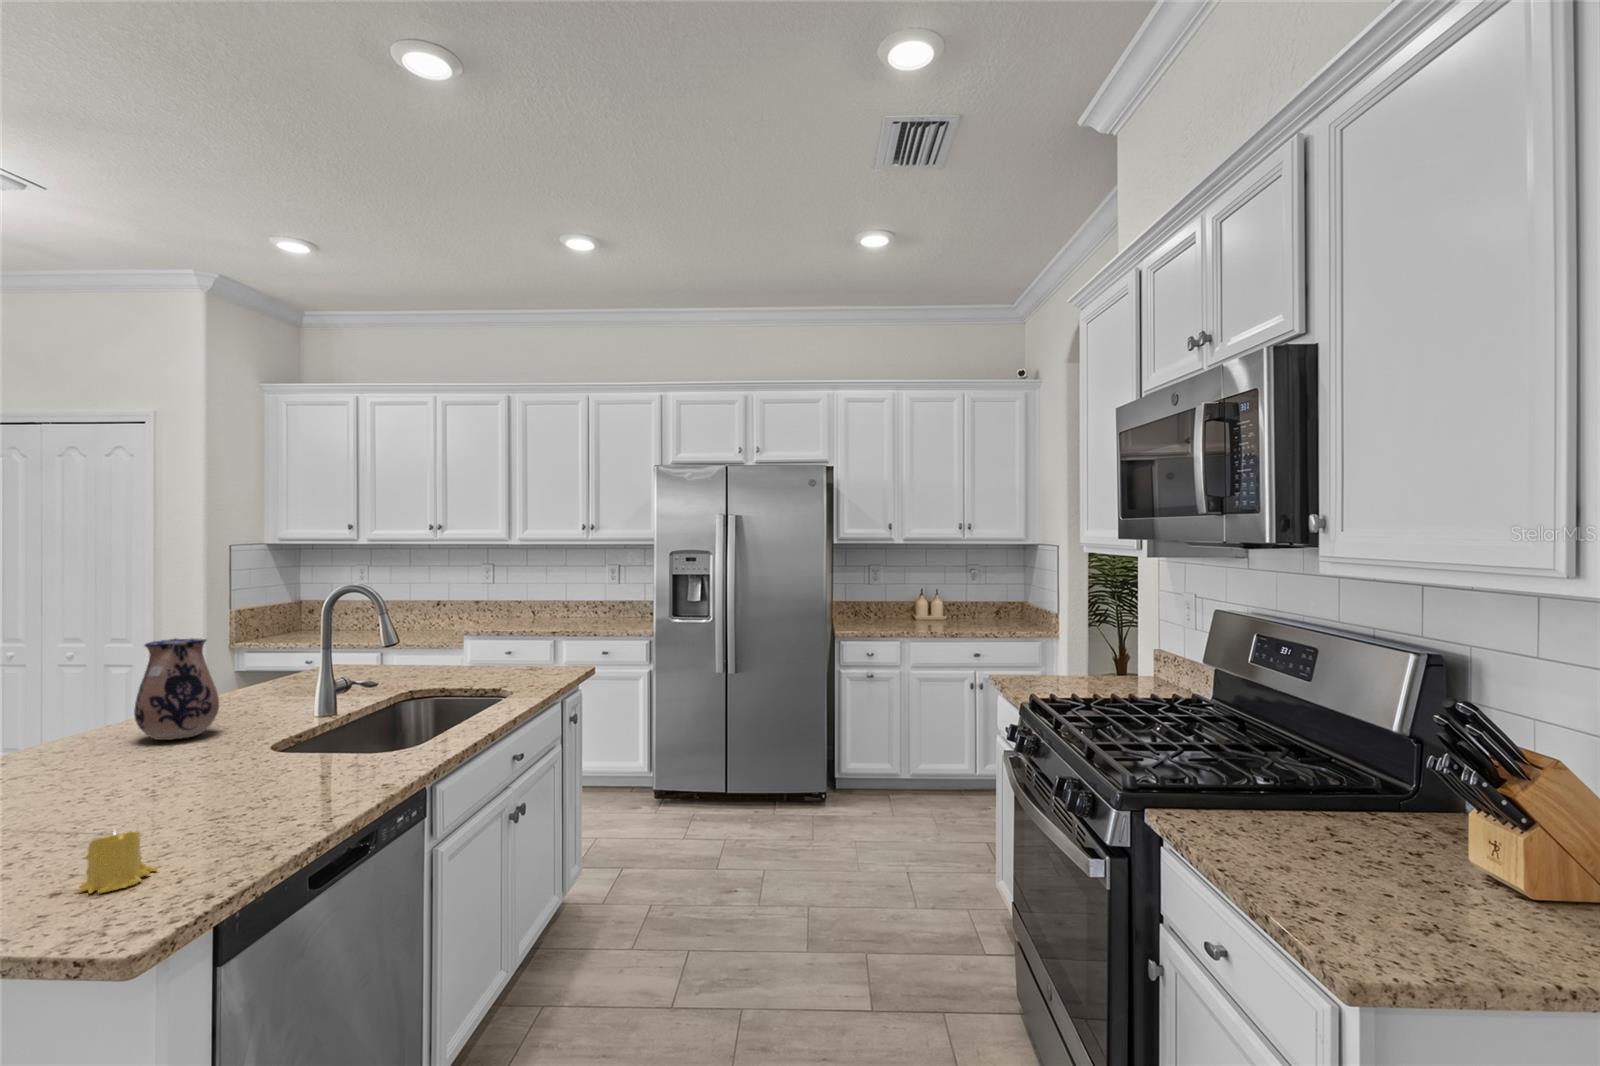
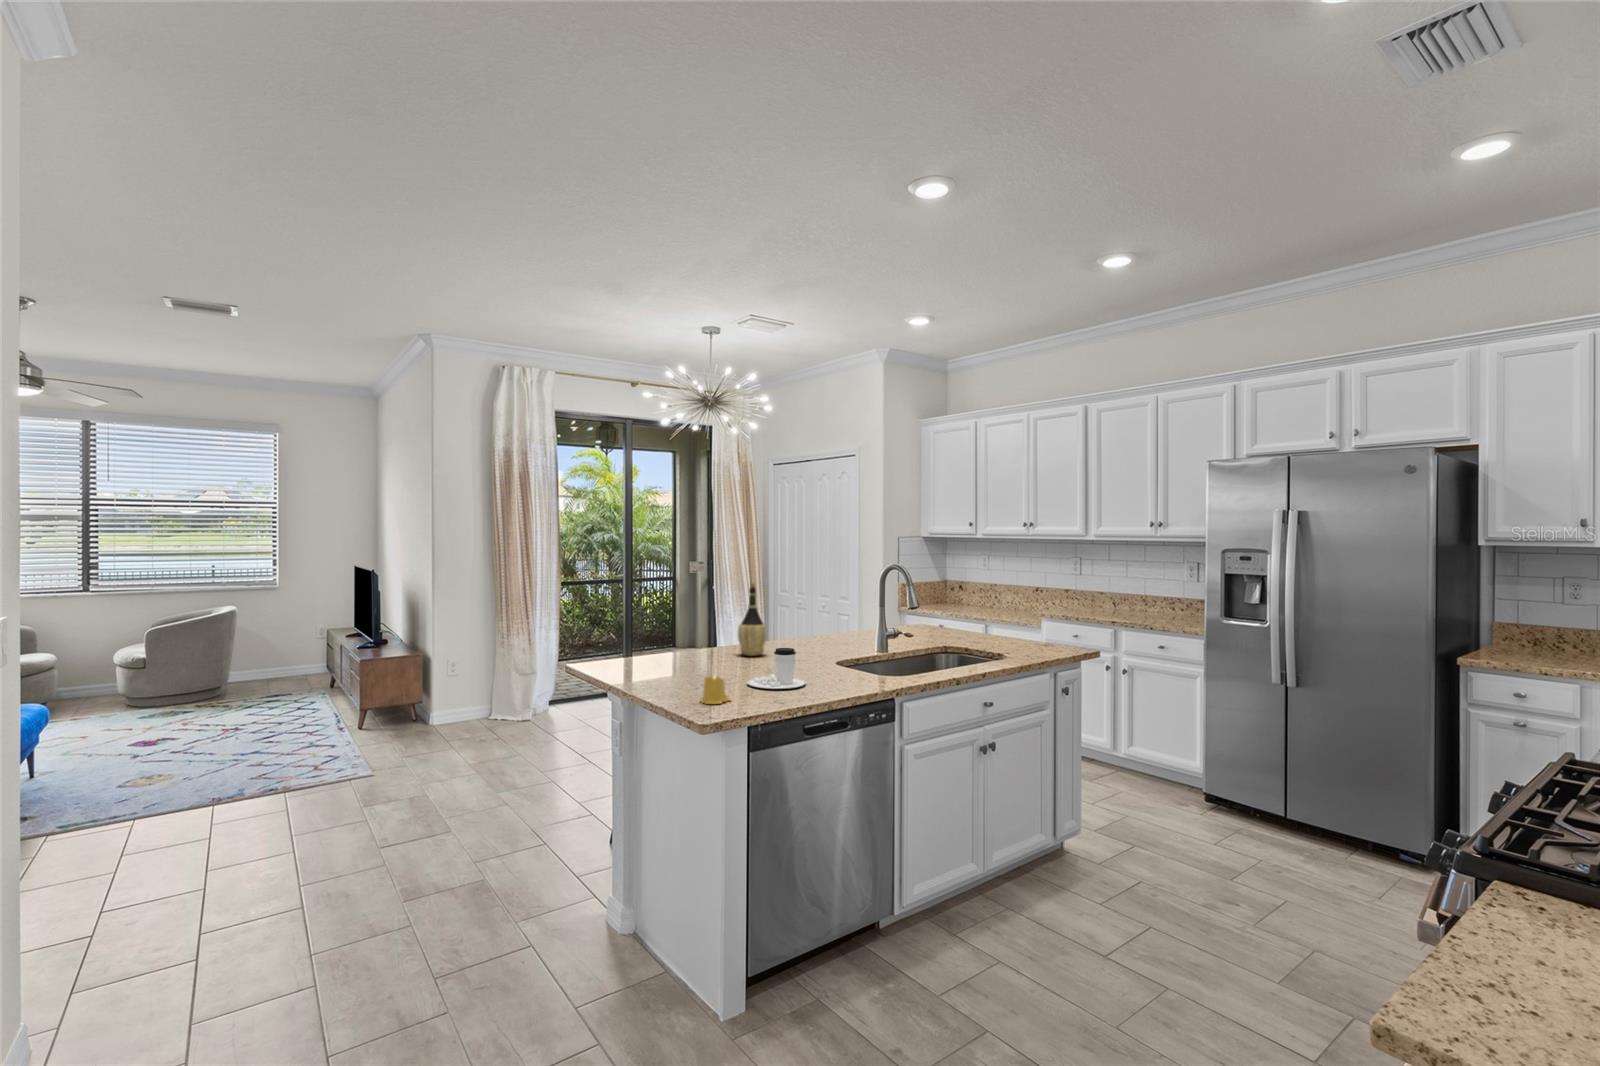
wine bottle: none [51,633,121,767] -> present [738,583,767,656]
ceramic pitcher: present [134,638,219,740] -> none [780,591,820,651]
coffee cup: none [147,742,275,827] -> present [747,648,806,689]

